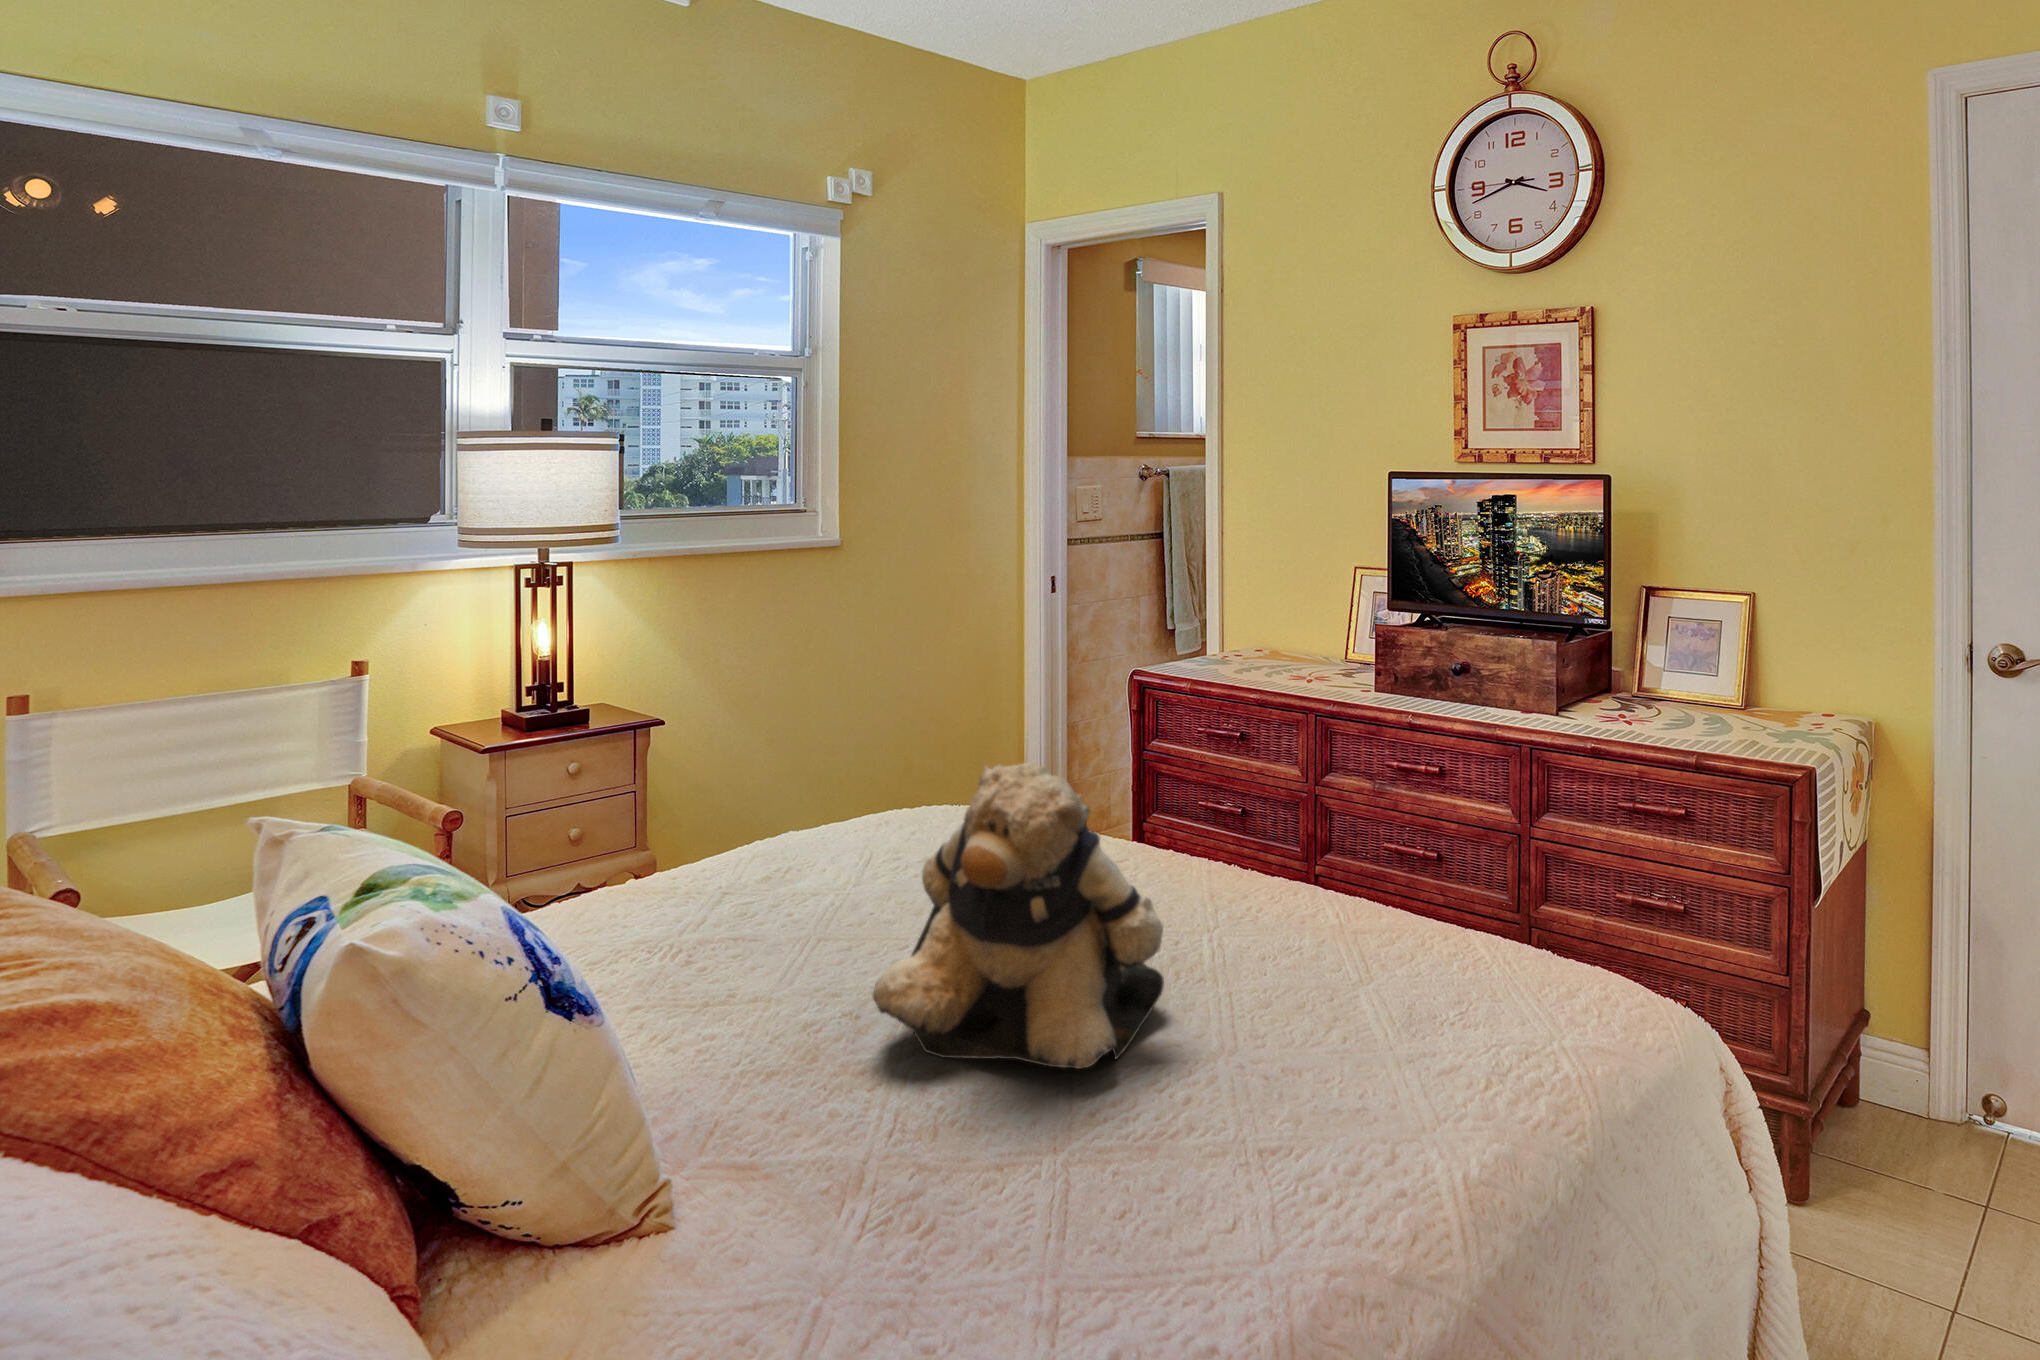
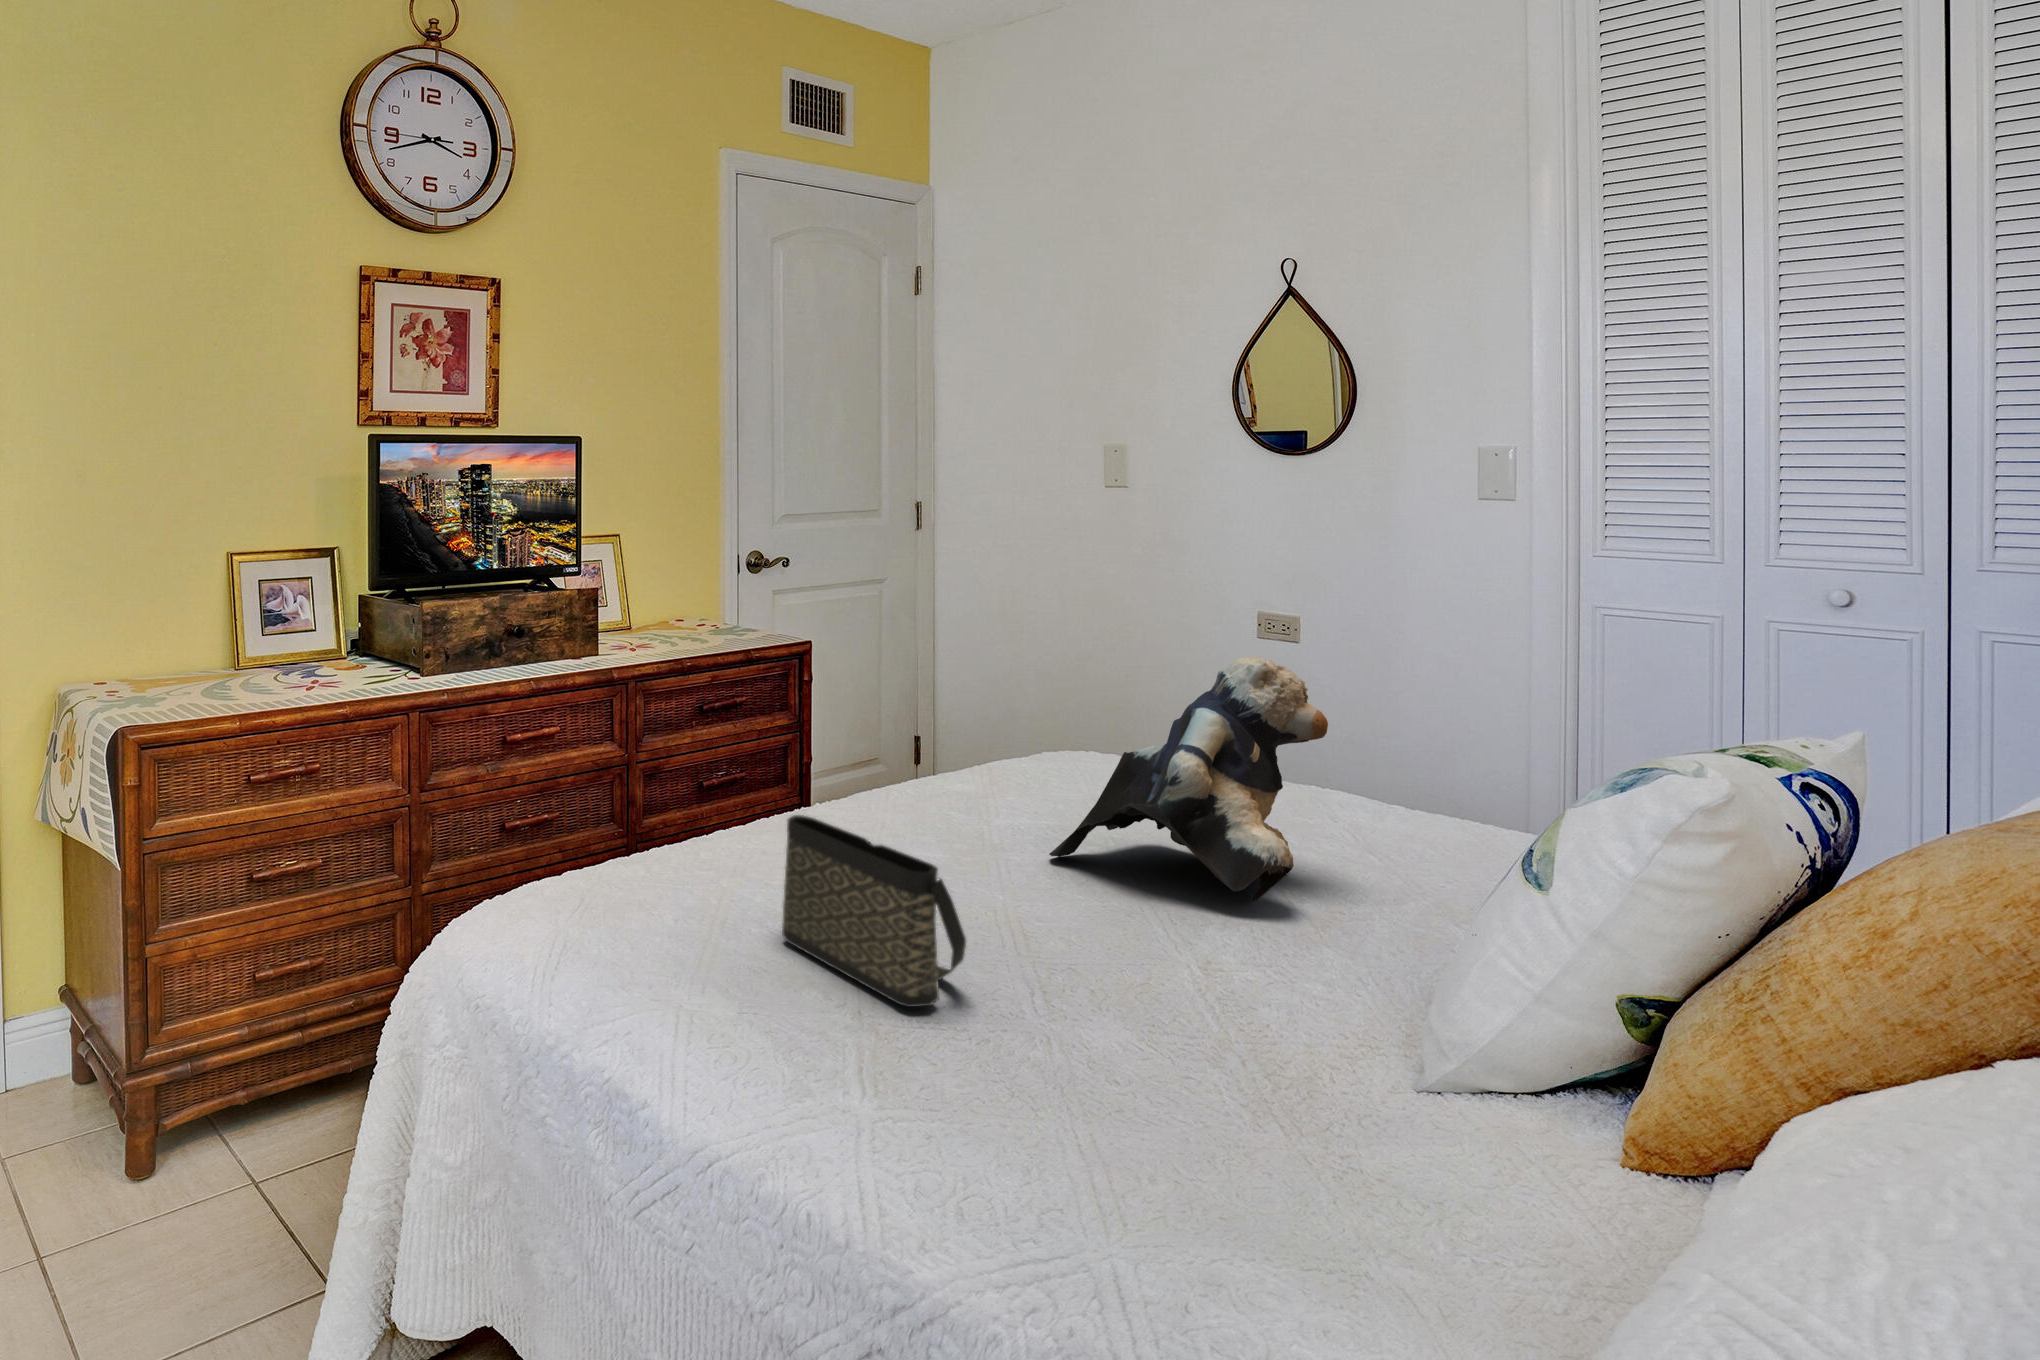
handbag: none [644,777,844,912] -> present [782,815,966,1007]

